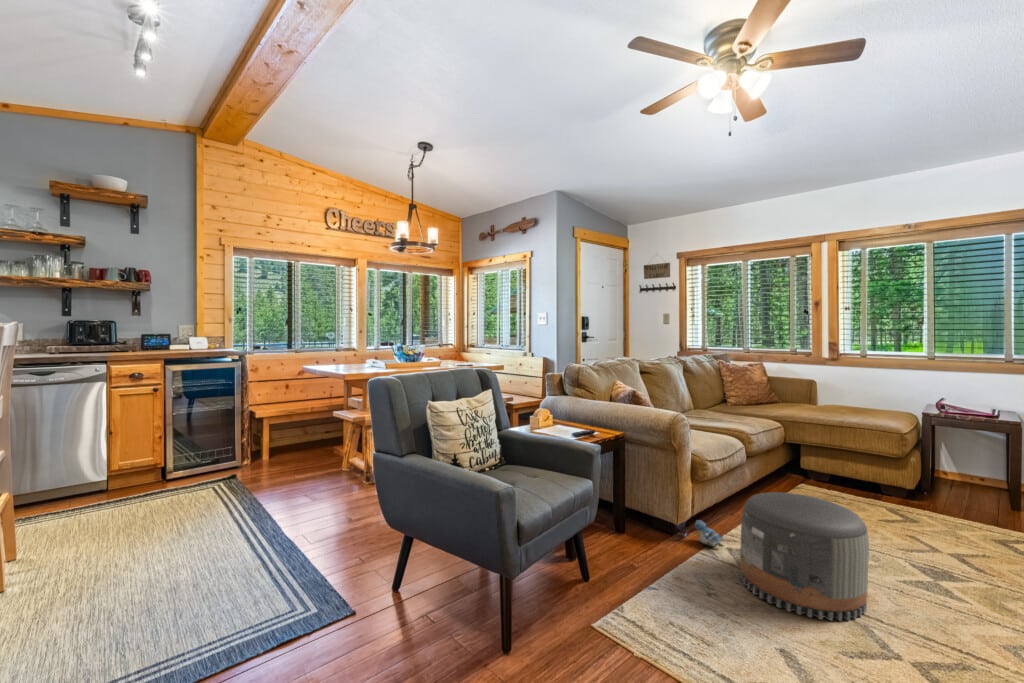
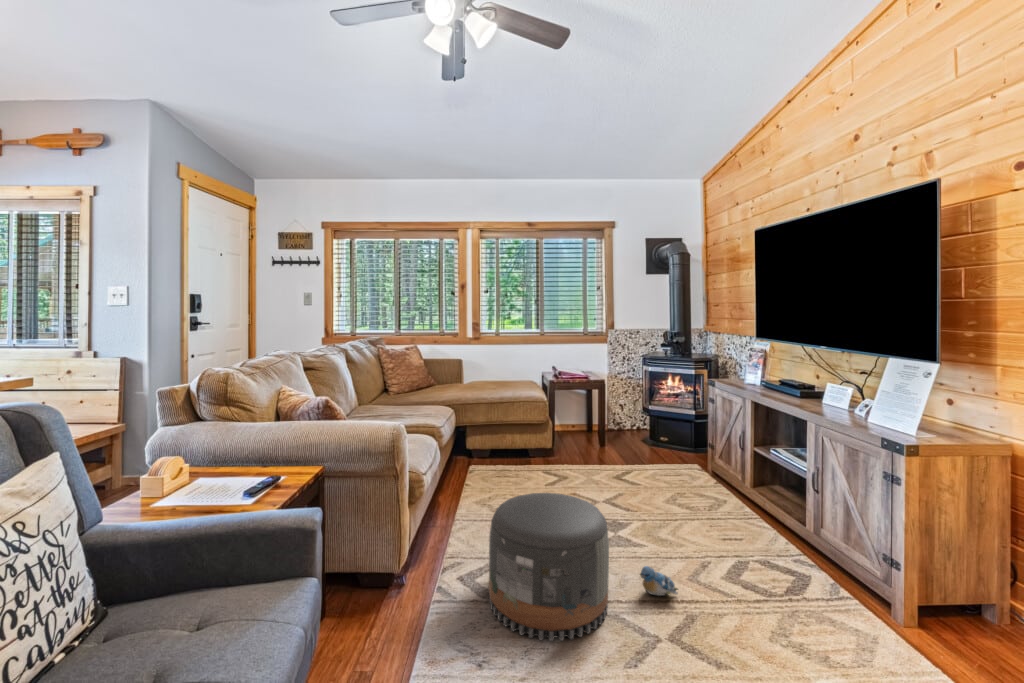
plush toy: present [695,520,724,546] -> present [640,566,678,596]

